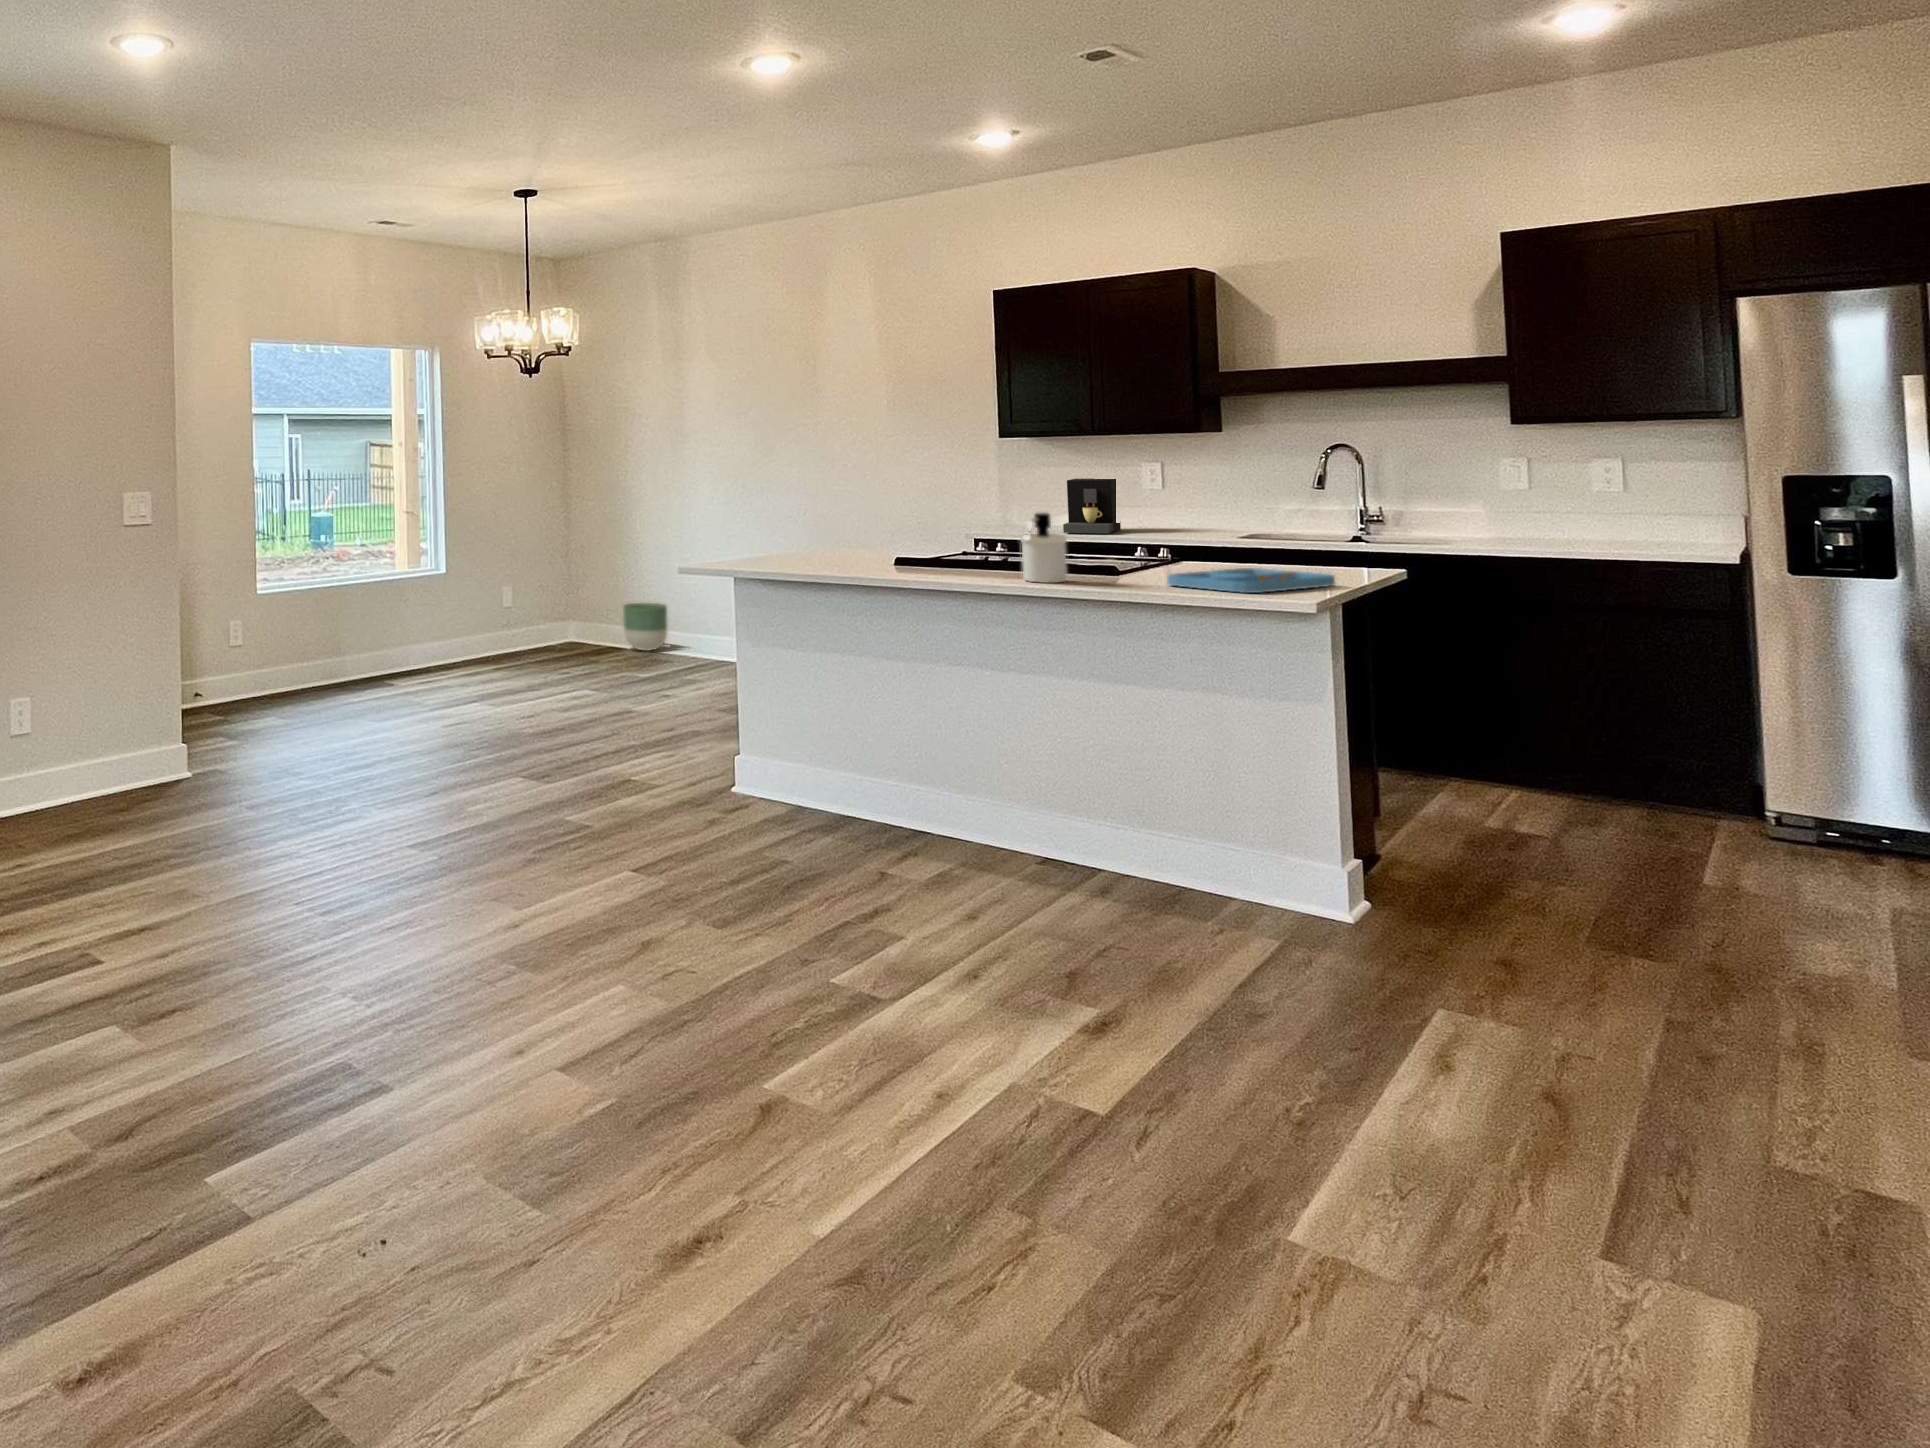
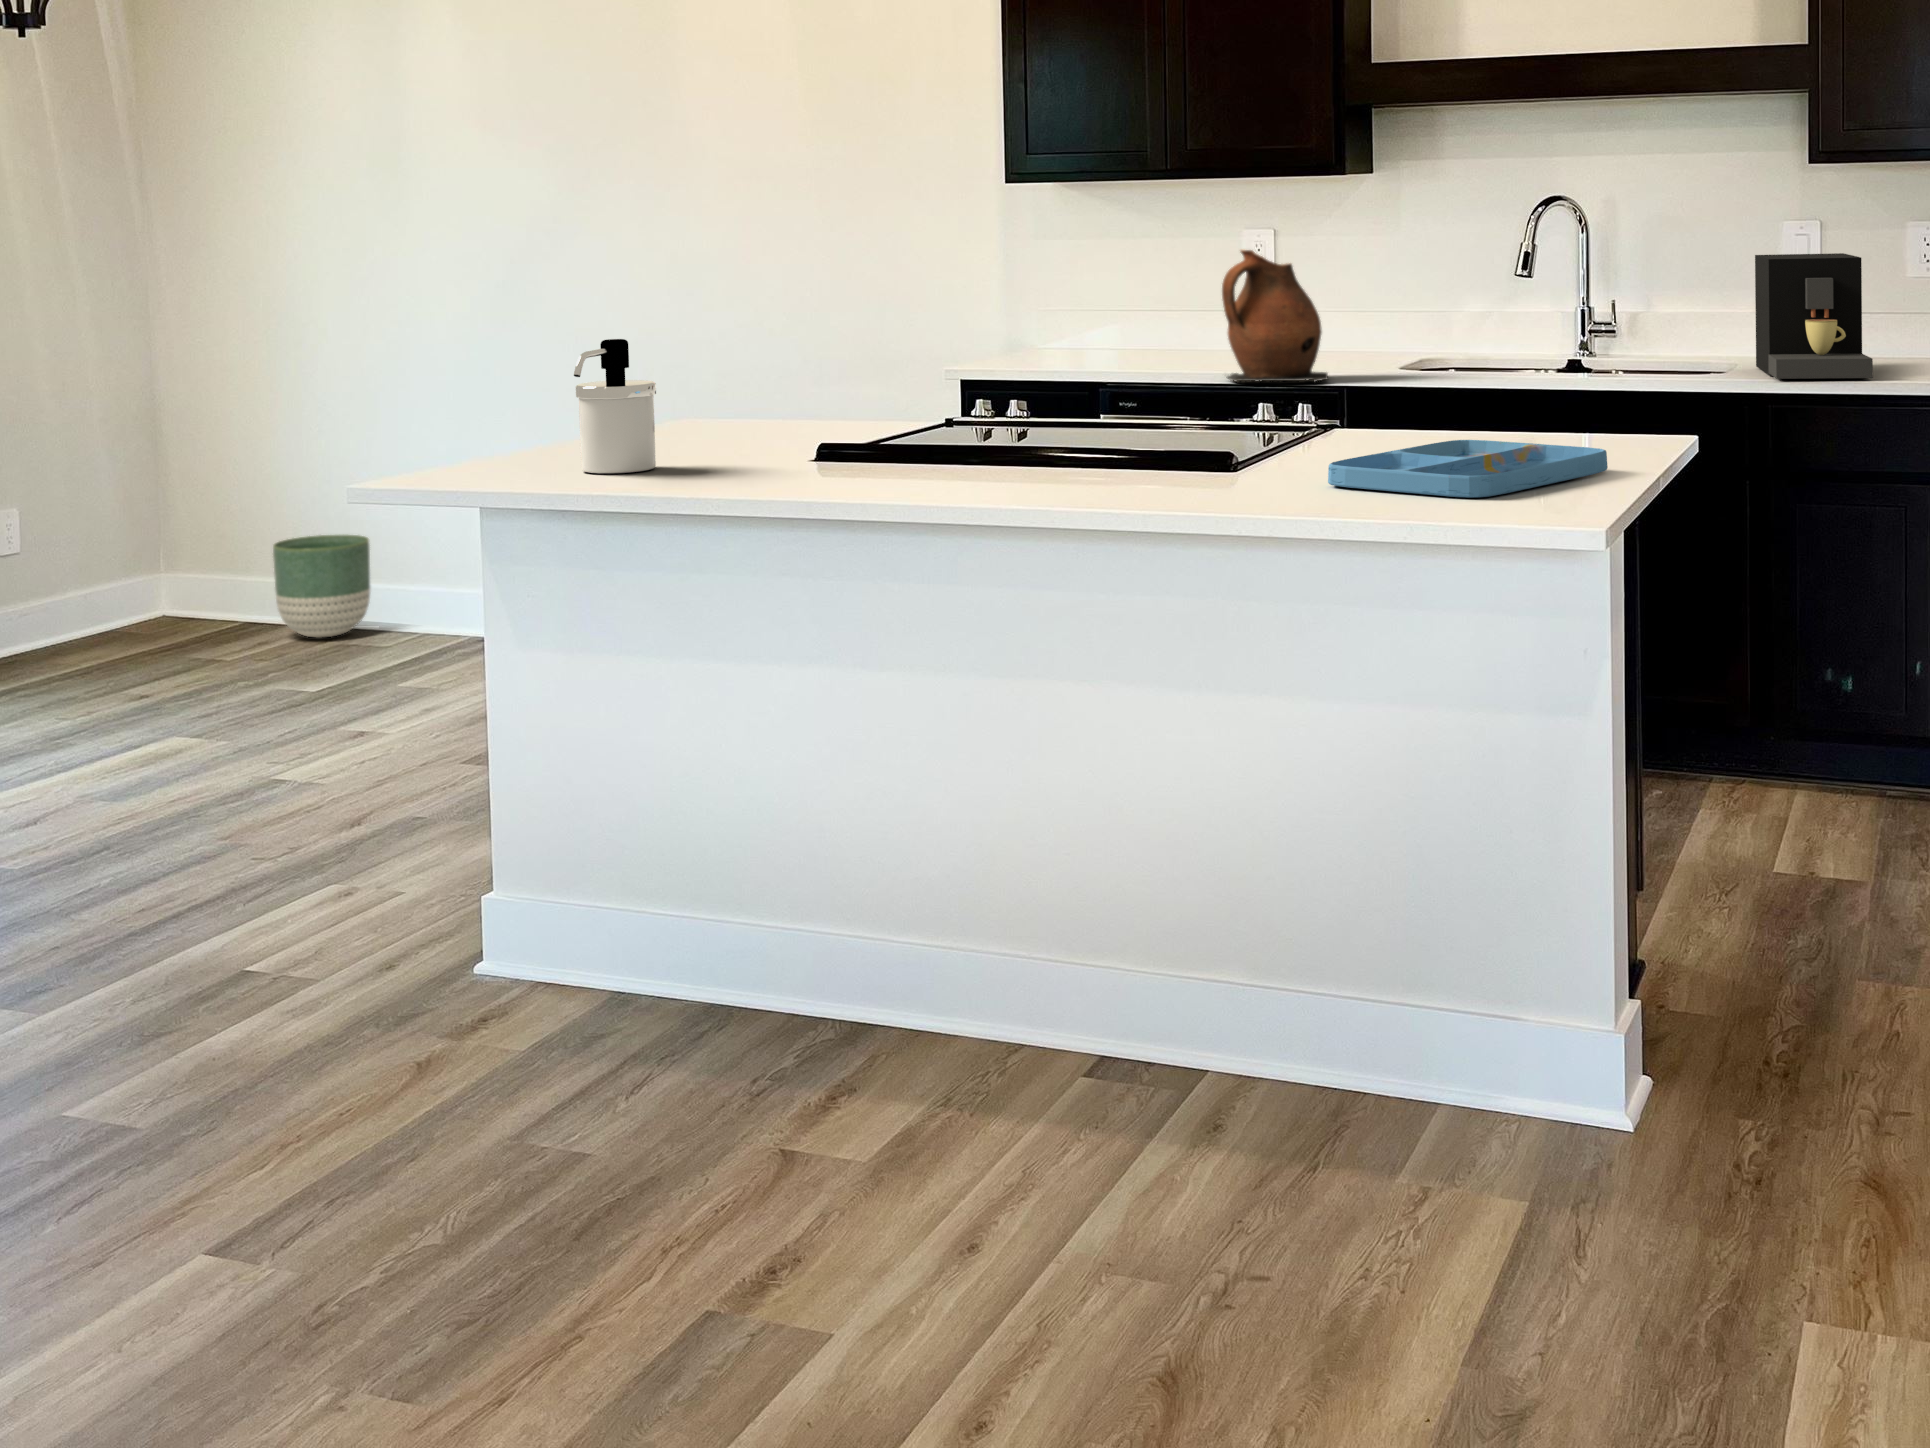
ceramic pitcher: none [1122,473,1188,544] -> present [1222,250,1328,382]
coffee maker: present [1063,478,1121,534] -> present [1755,253,1873,379]
soap dispenser: present [1020,513,1067,583] -> present [574,339,656,473]

